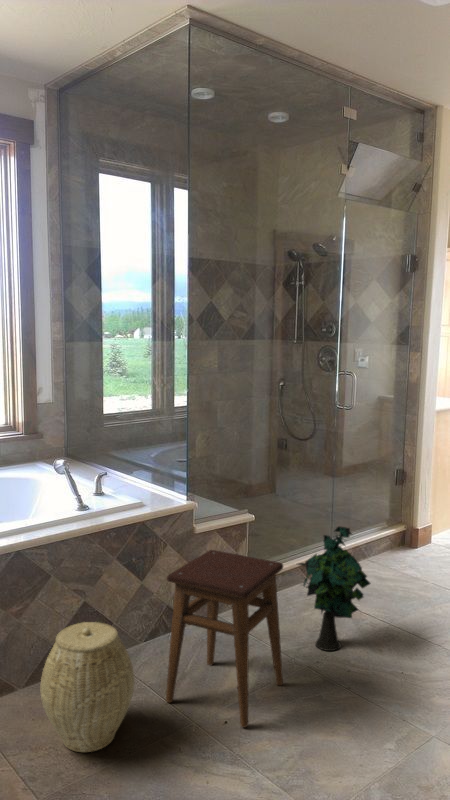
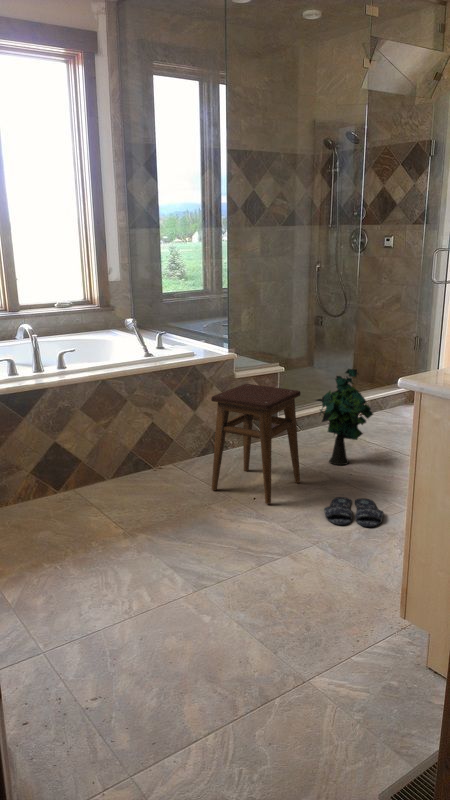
woven basket: present [40,622,134,752] -> none [121,428,188,514]
slippers: none [322,710,403,769] -> present [324,497,383,527]

